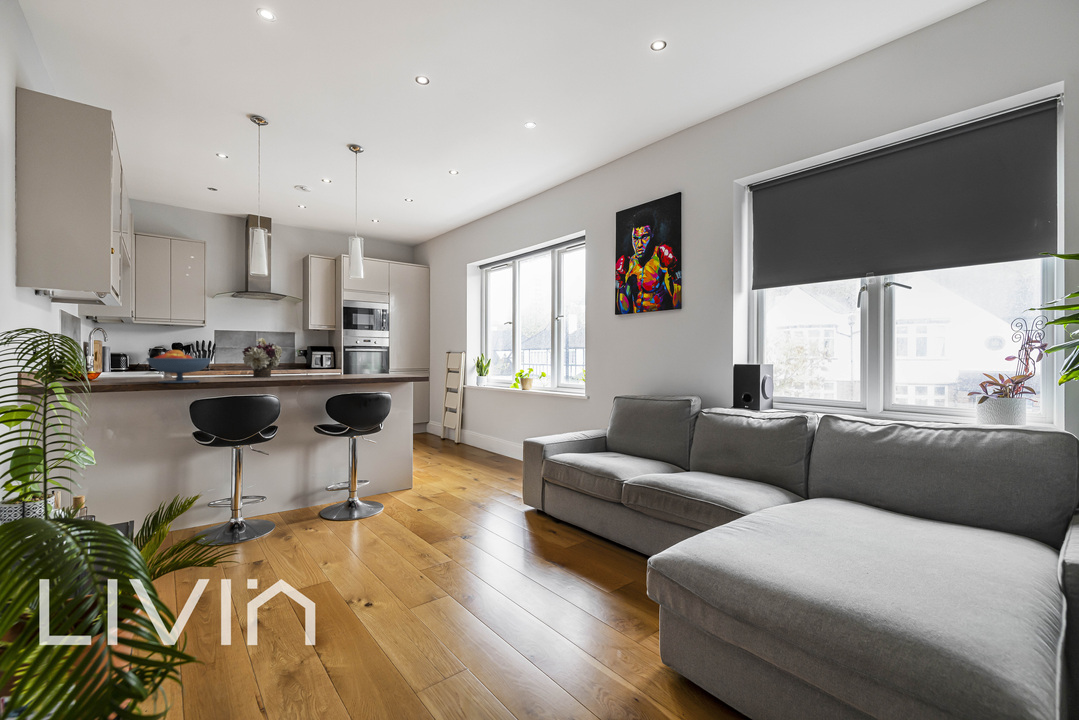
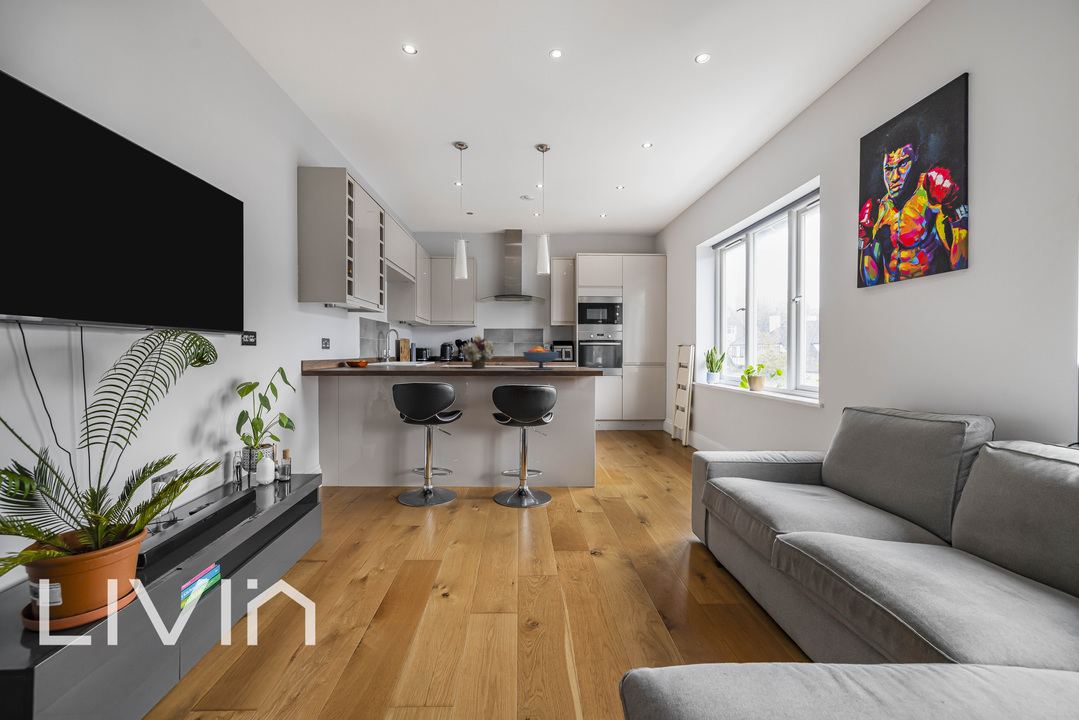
fruit bowl: present [147,350,211,383] -> present [523,346,559,369]

